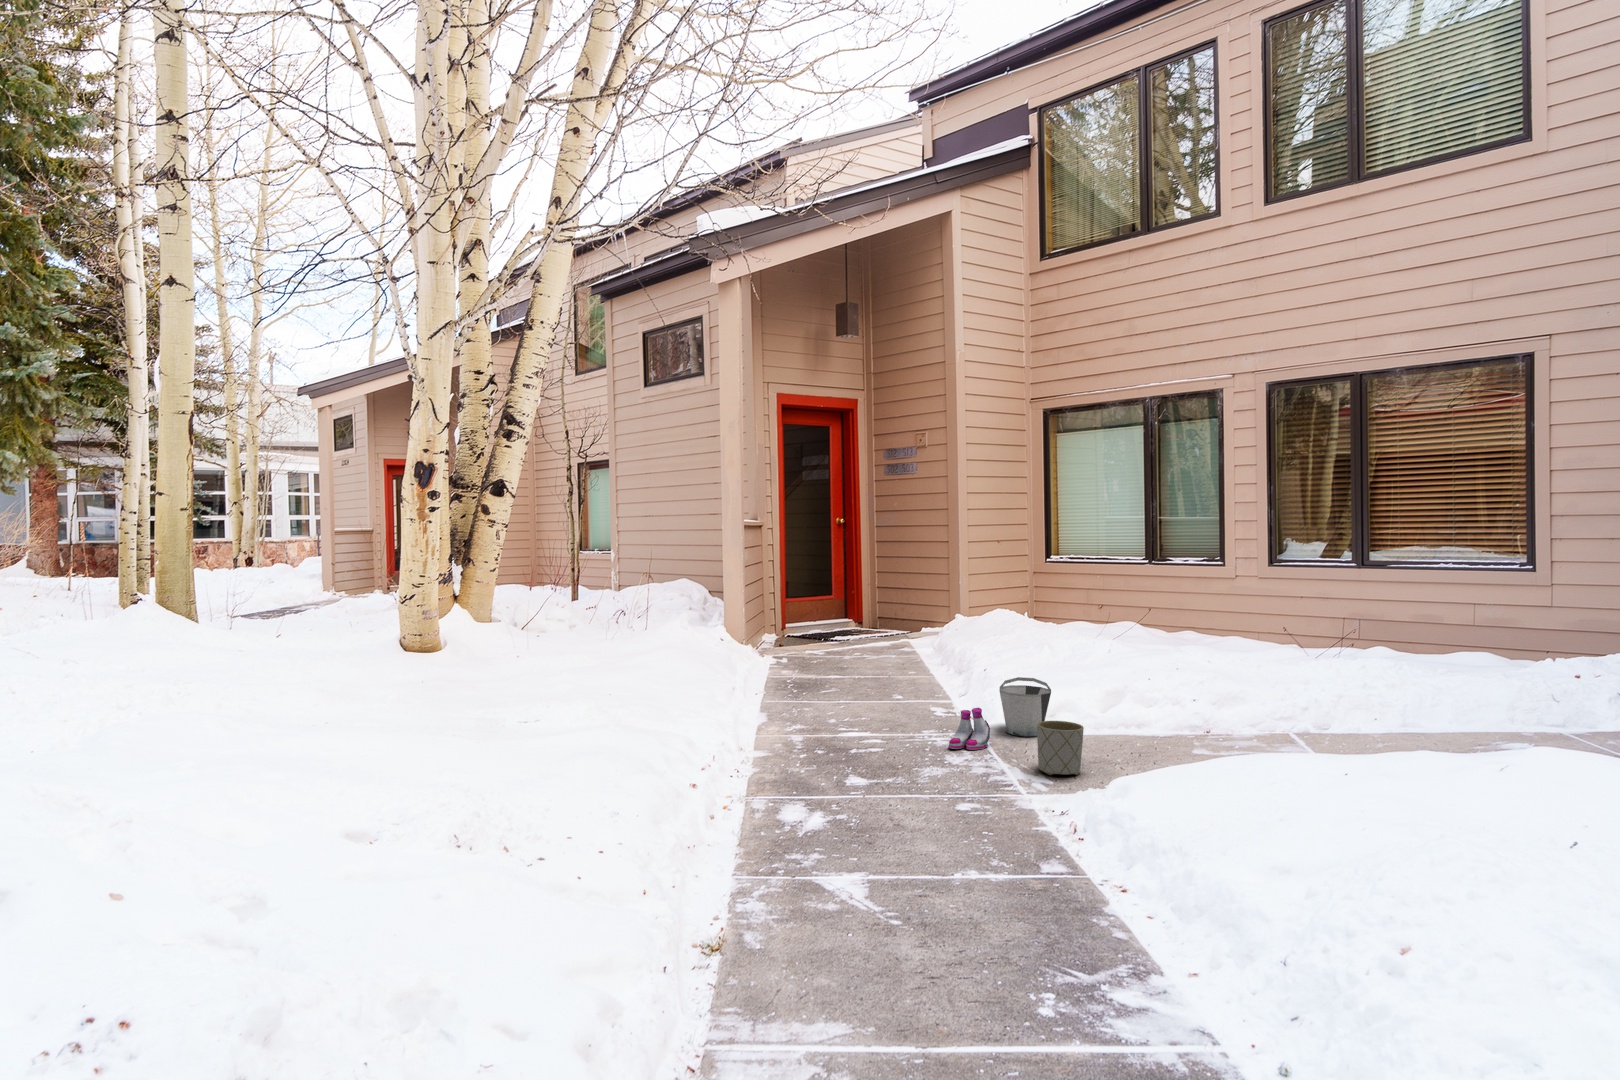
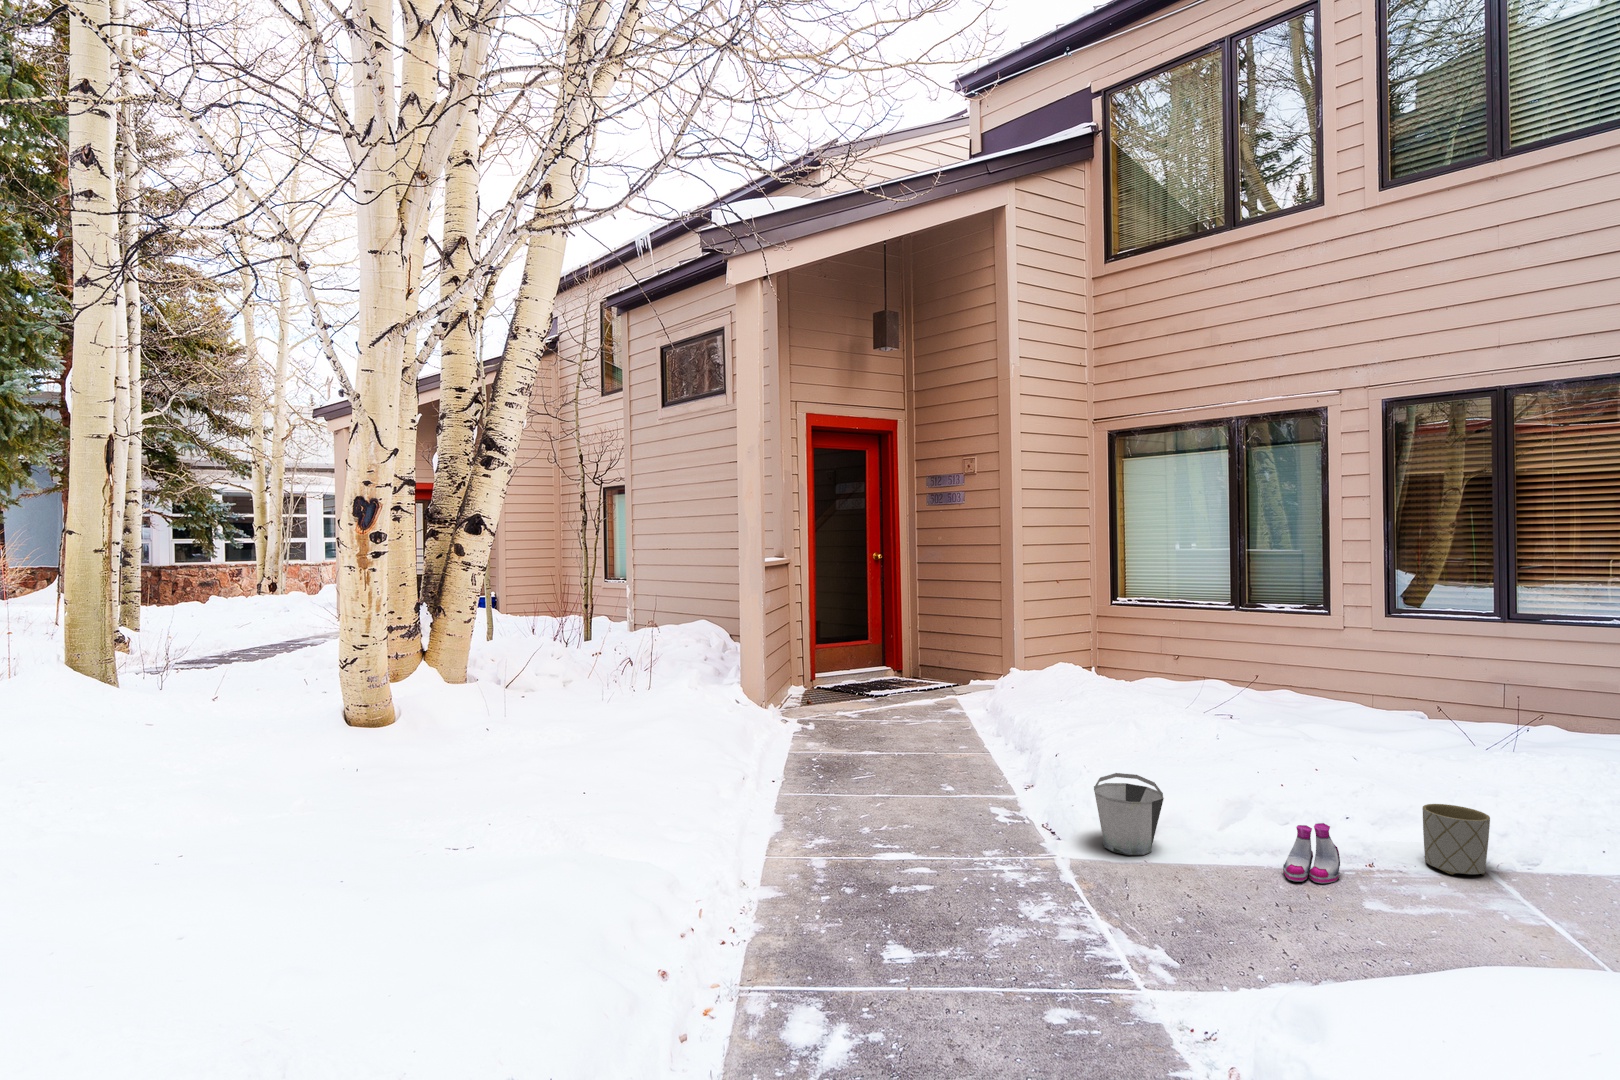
boots: present [949,708,990,750] -> present [1283,823,1340,883]
planter: present [1037,721,1084,775] -> present [1423,804,1490,875]

